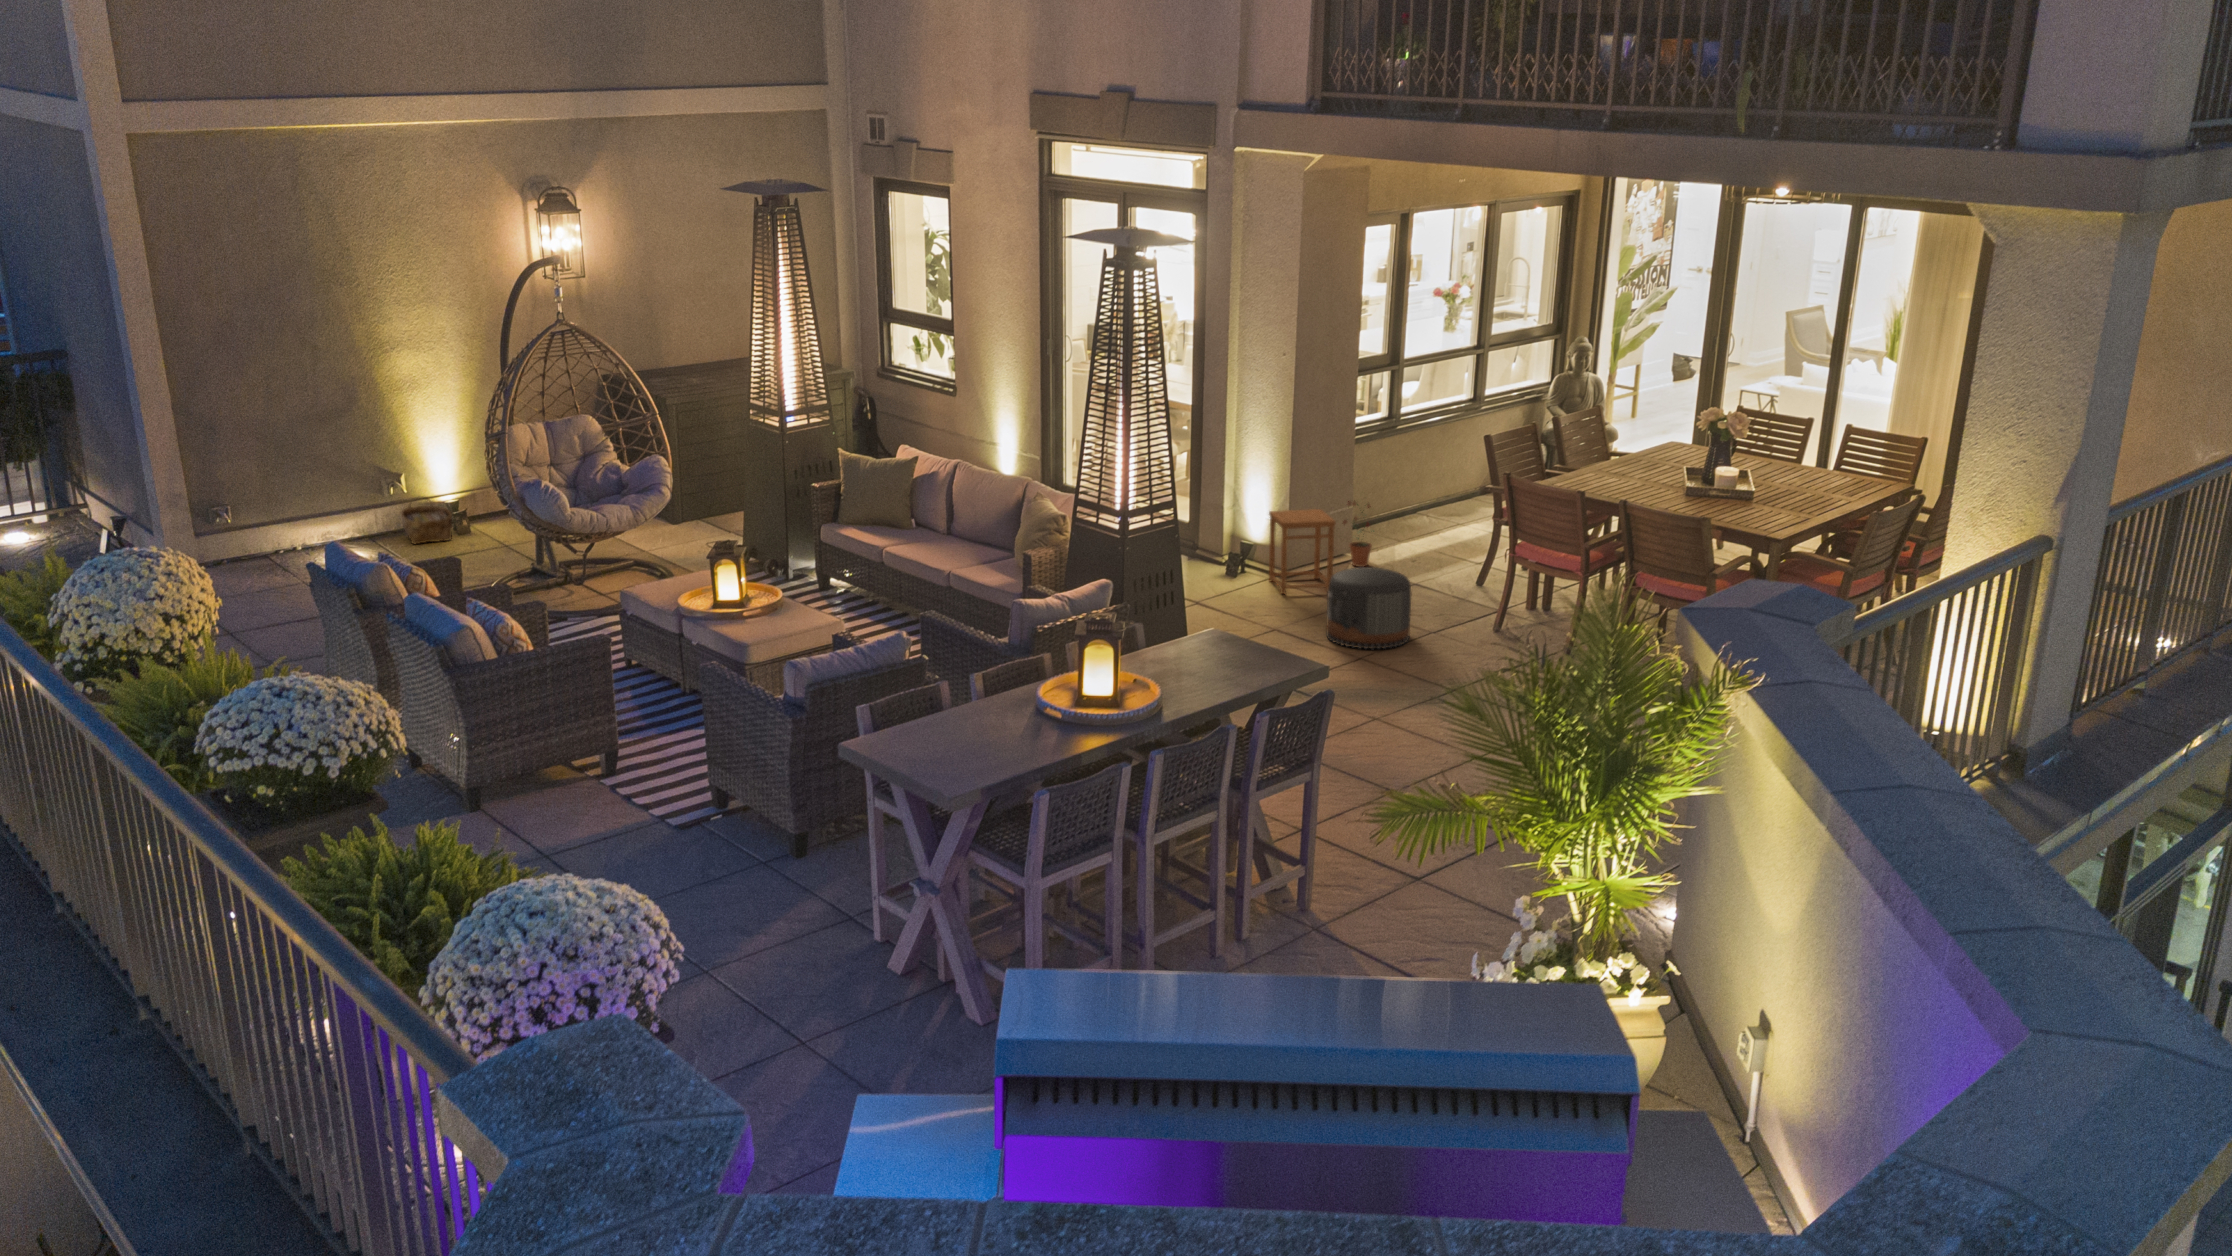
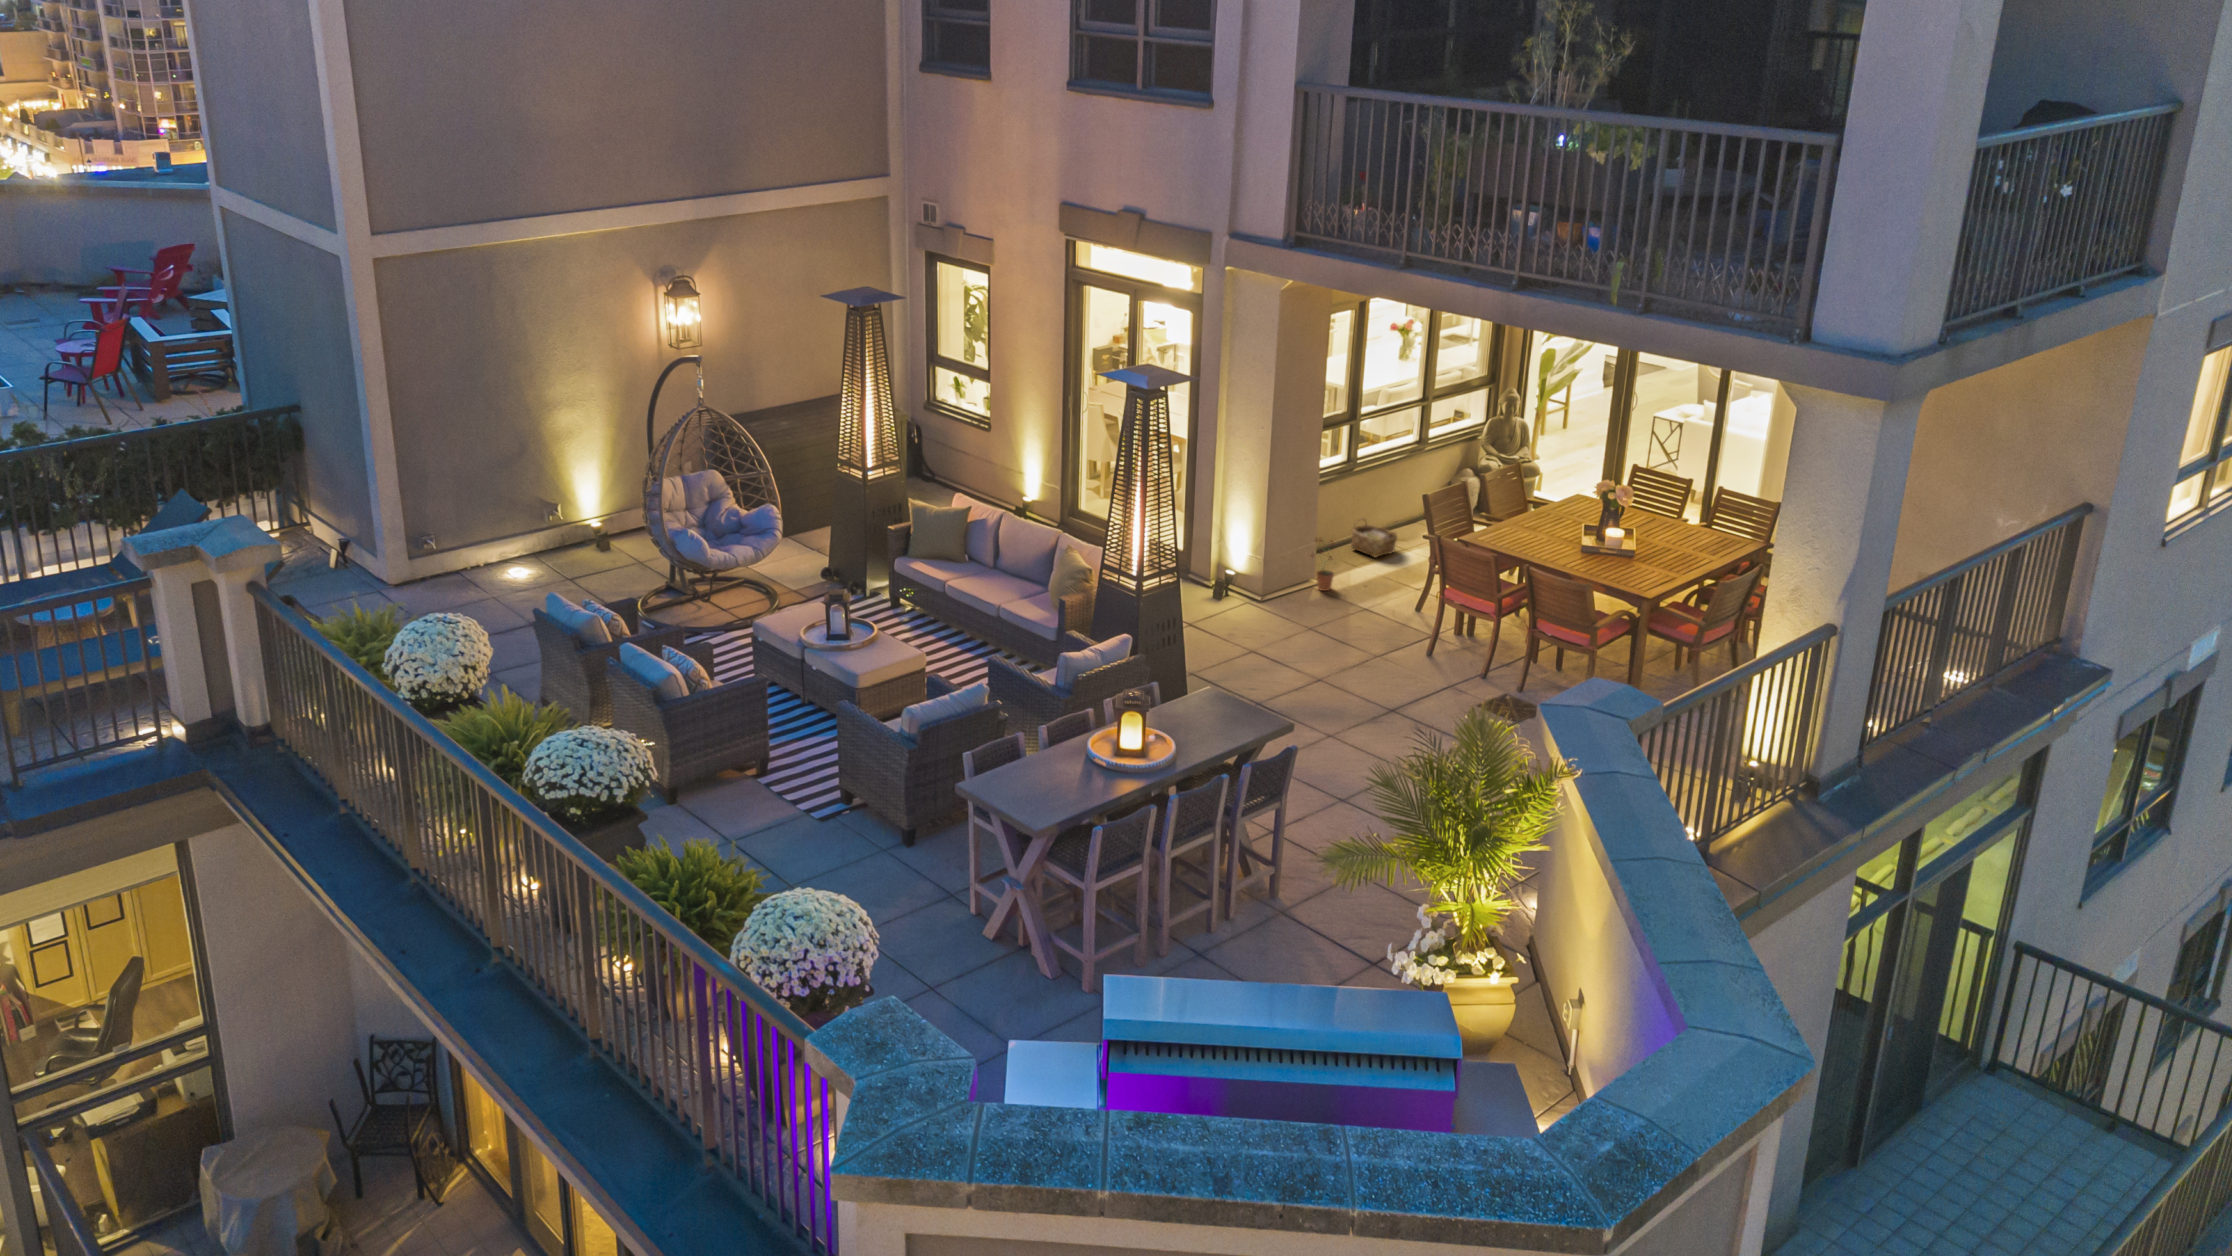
woven basket: present [401,496,452,544] -> present [1351,519,1397,557]
side table: present [1269,509,1336,594] -> none [1250,547,1305,617]
pouf: present [1326,567,1411,649] -> none [1296,603,1363,671]

